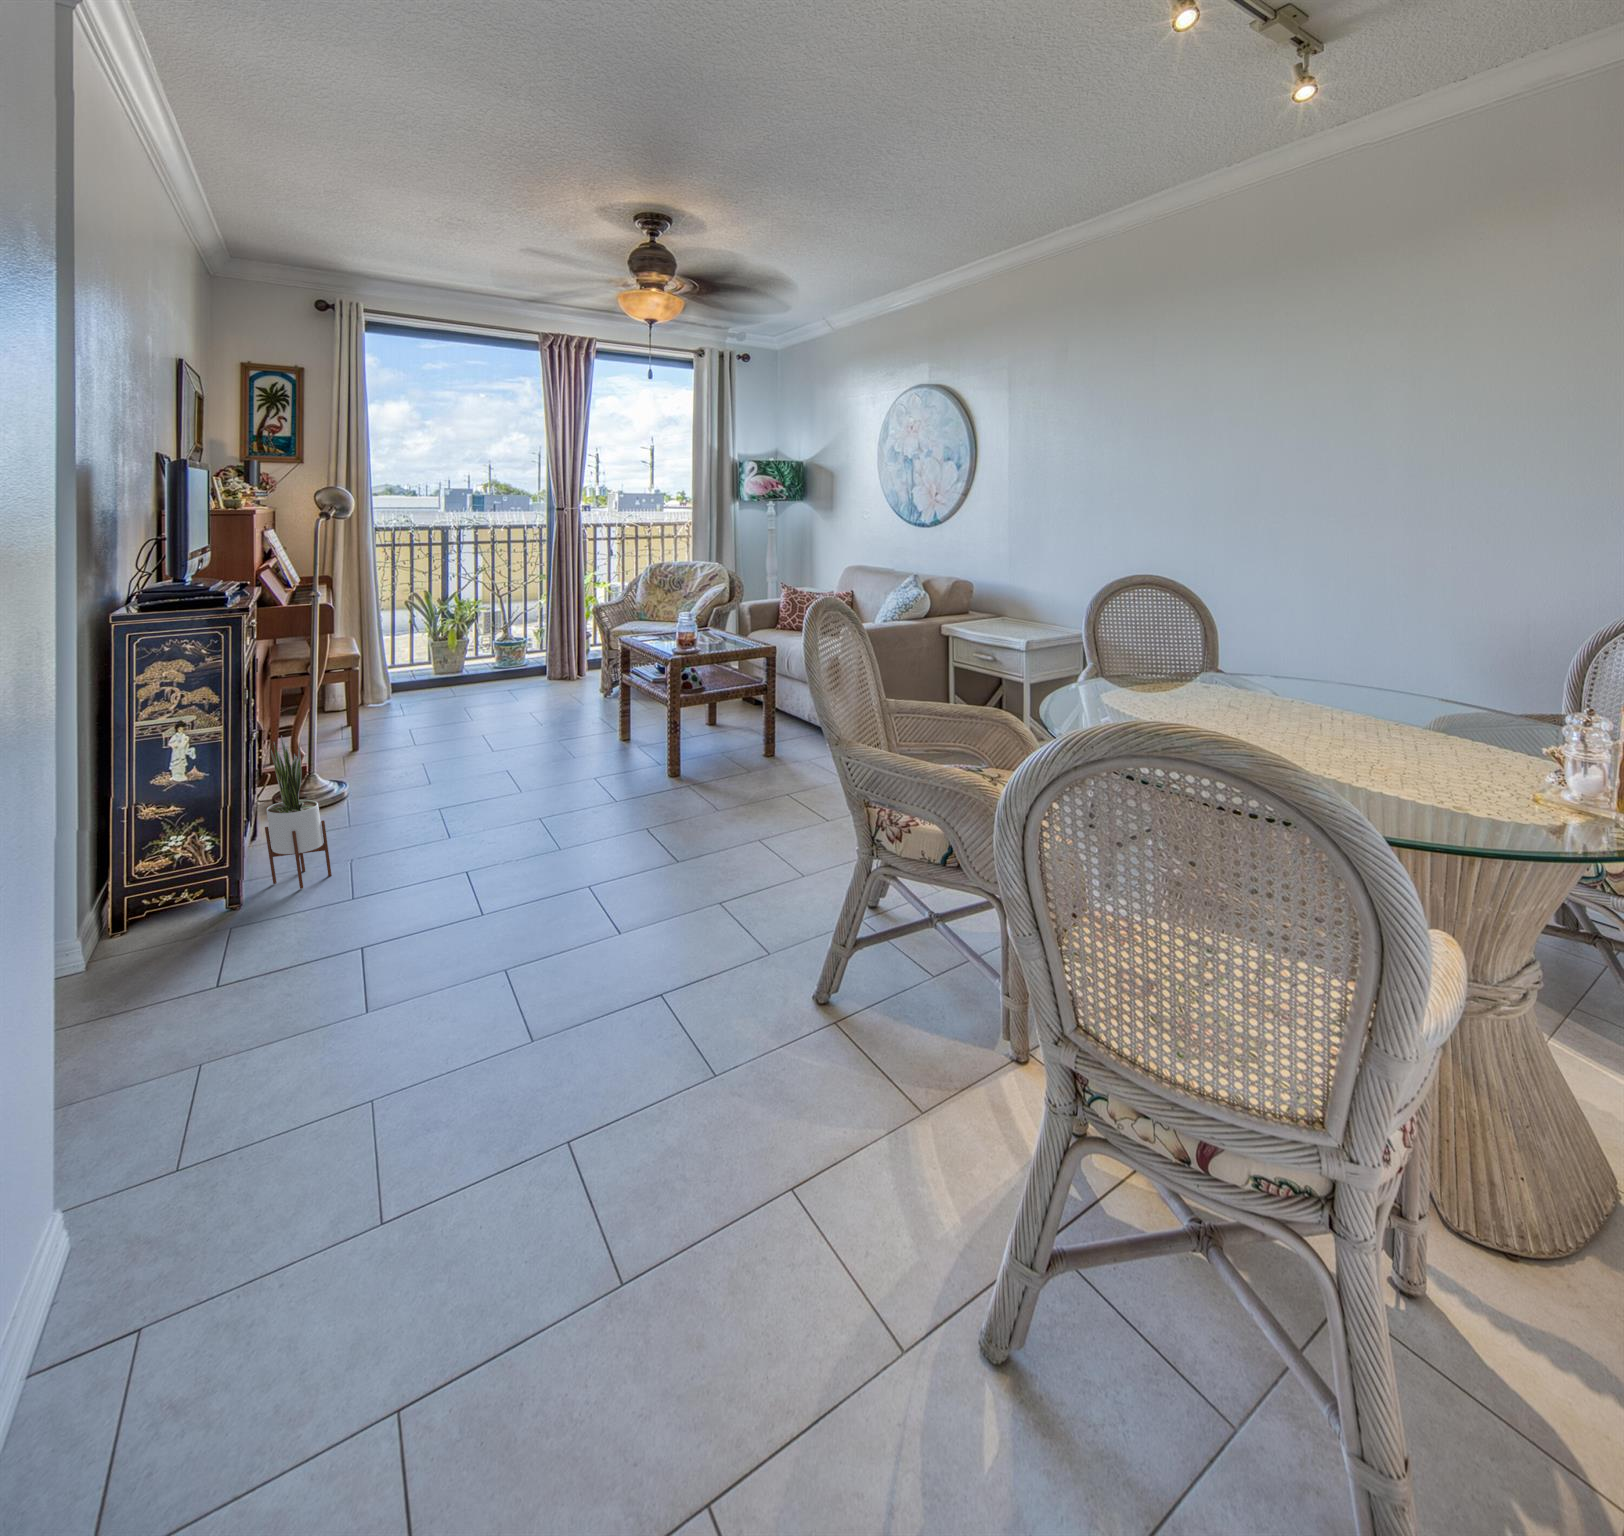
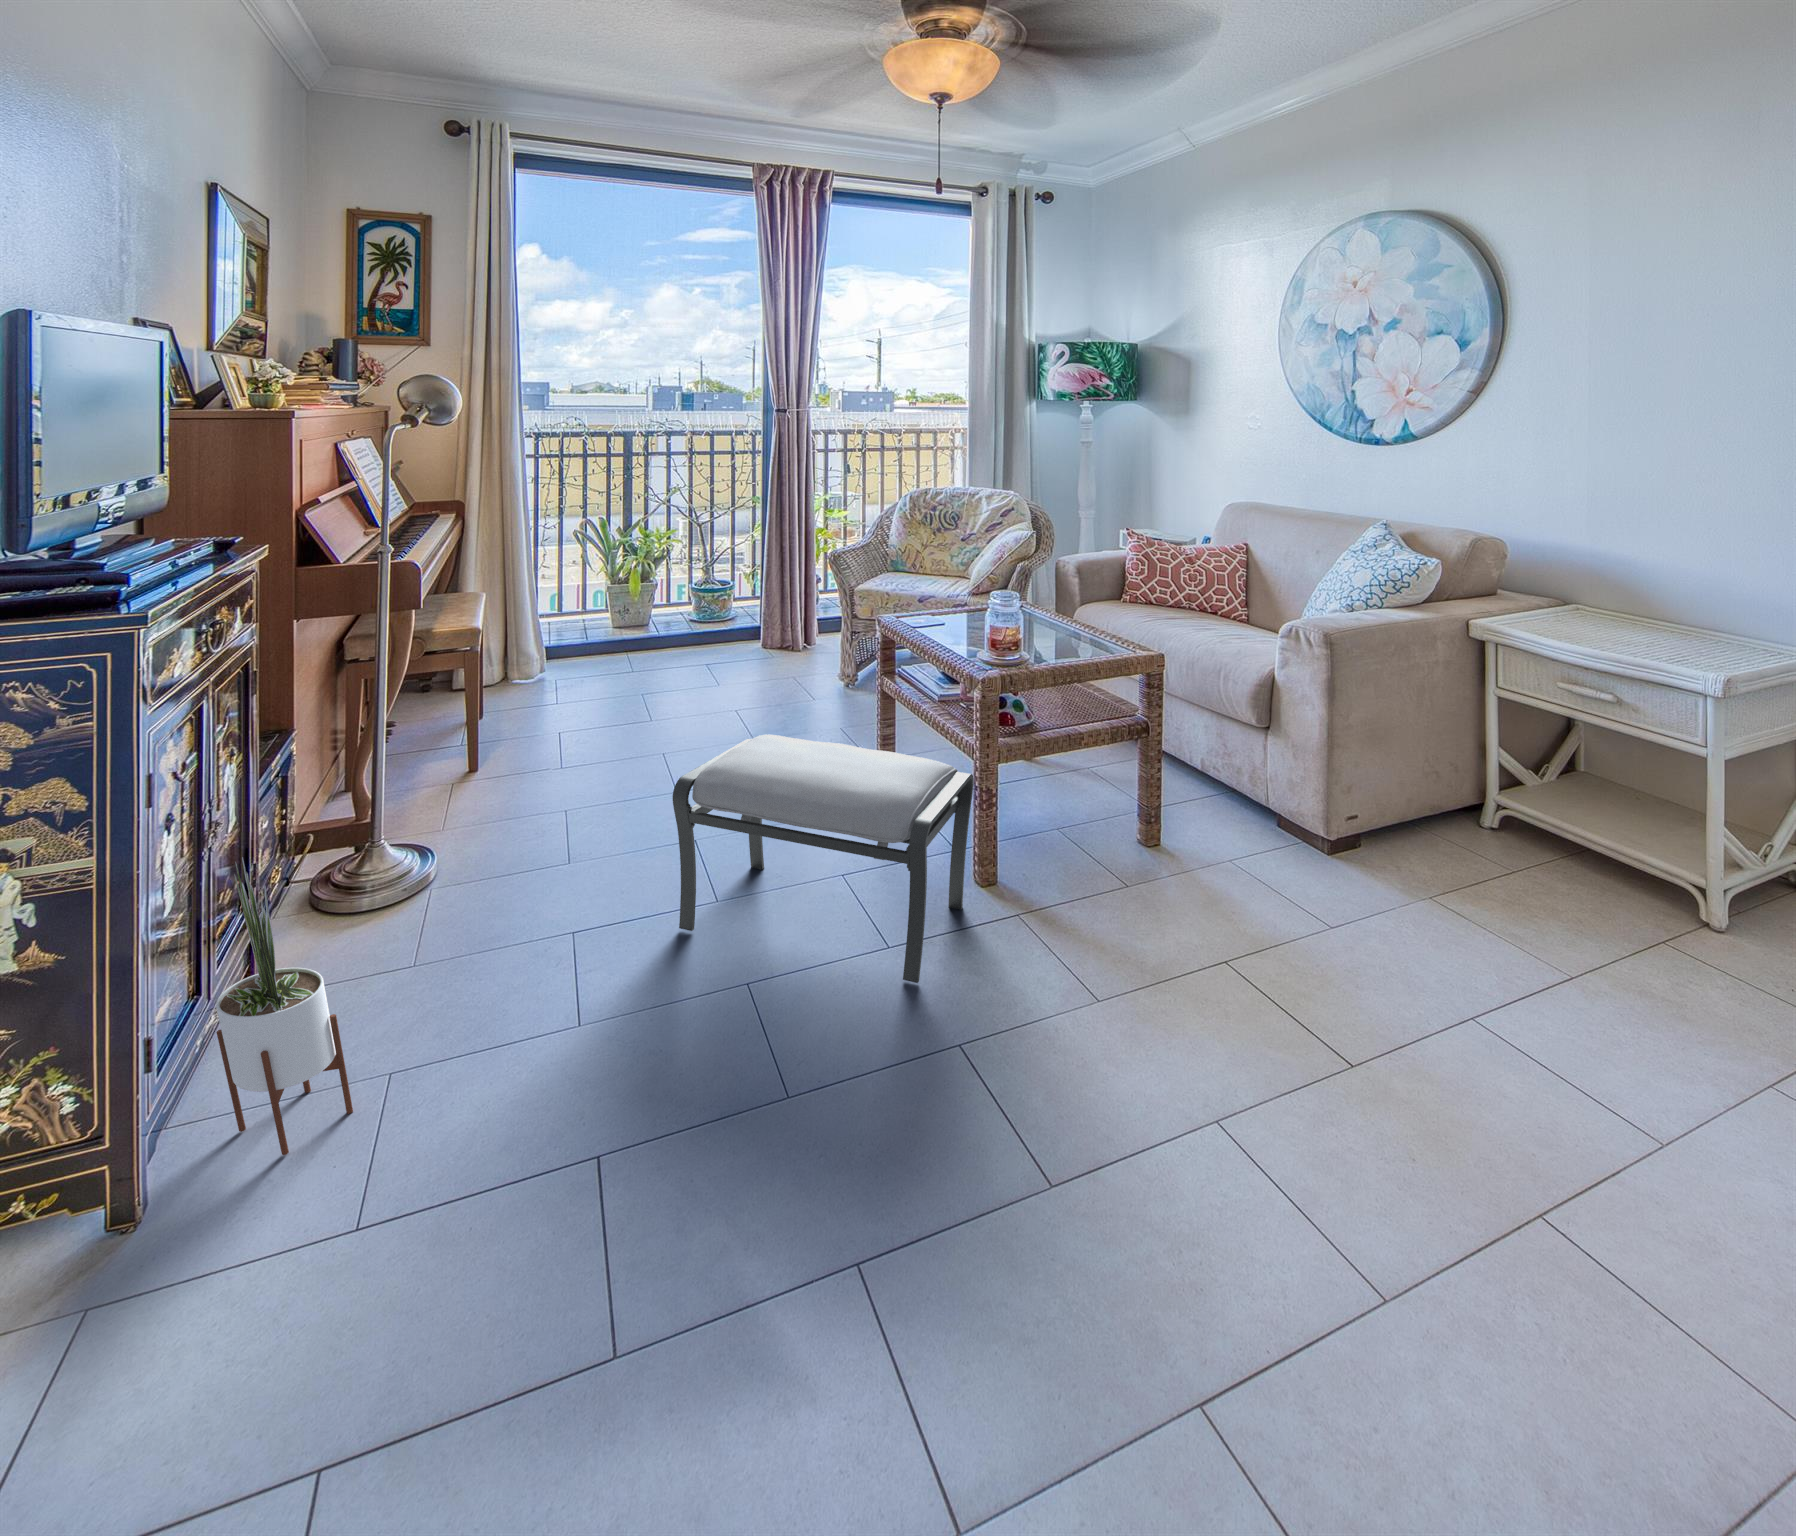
ottoman: none [493,700,669,820] -> present [673,734,974,983]

